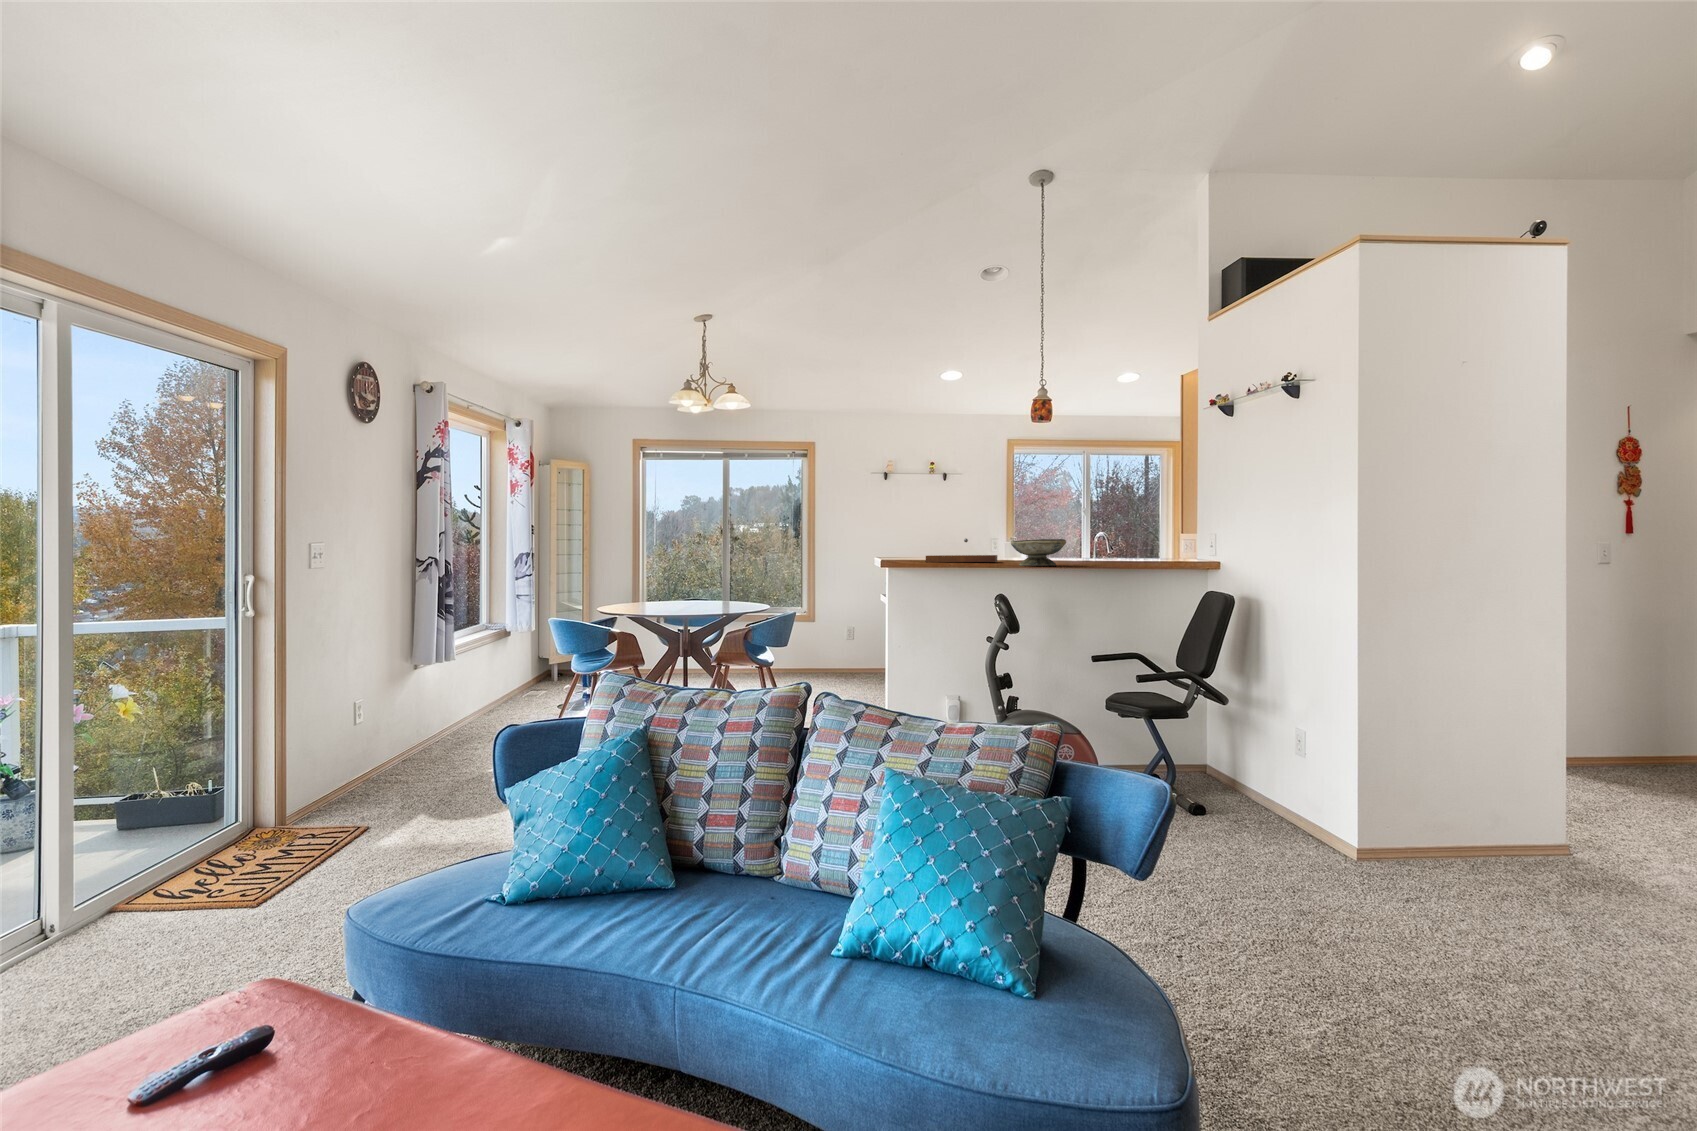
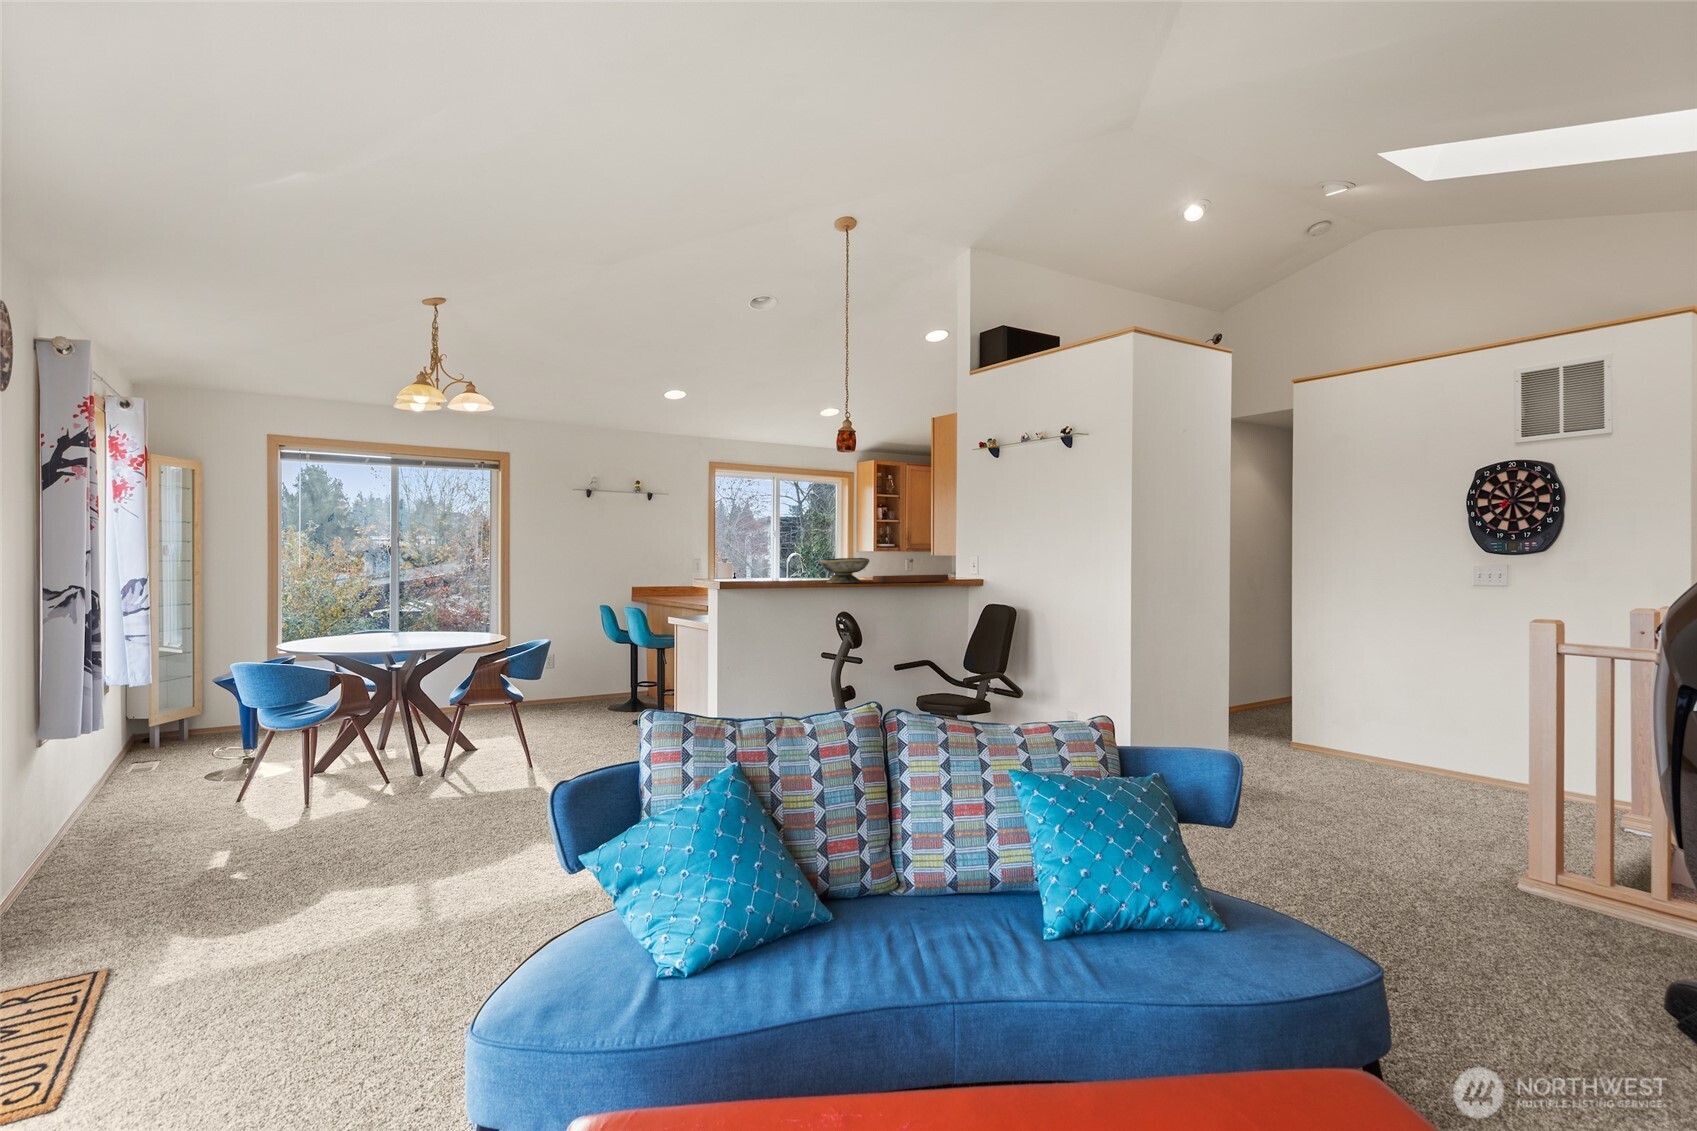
tray: present [926,539,997,562] -> present [873,559,948,583]

